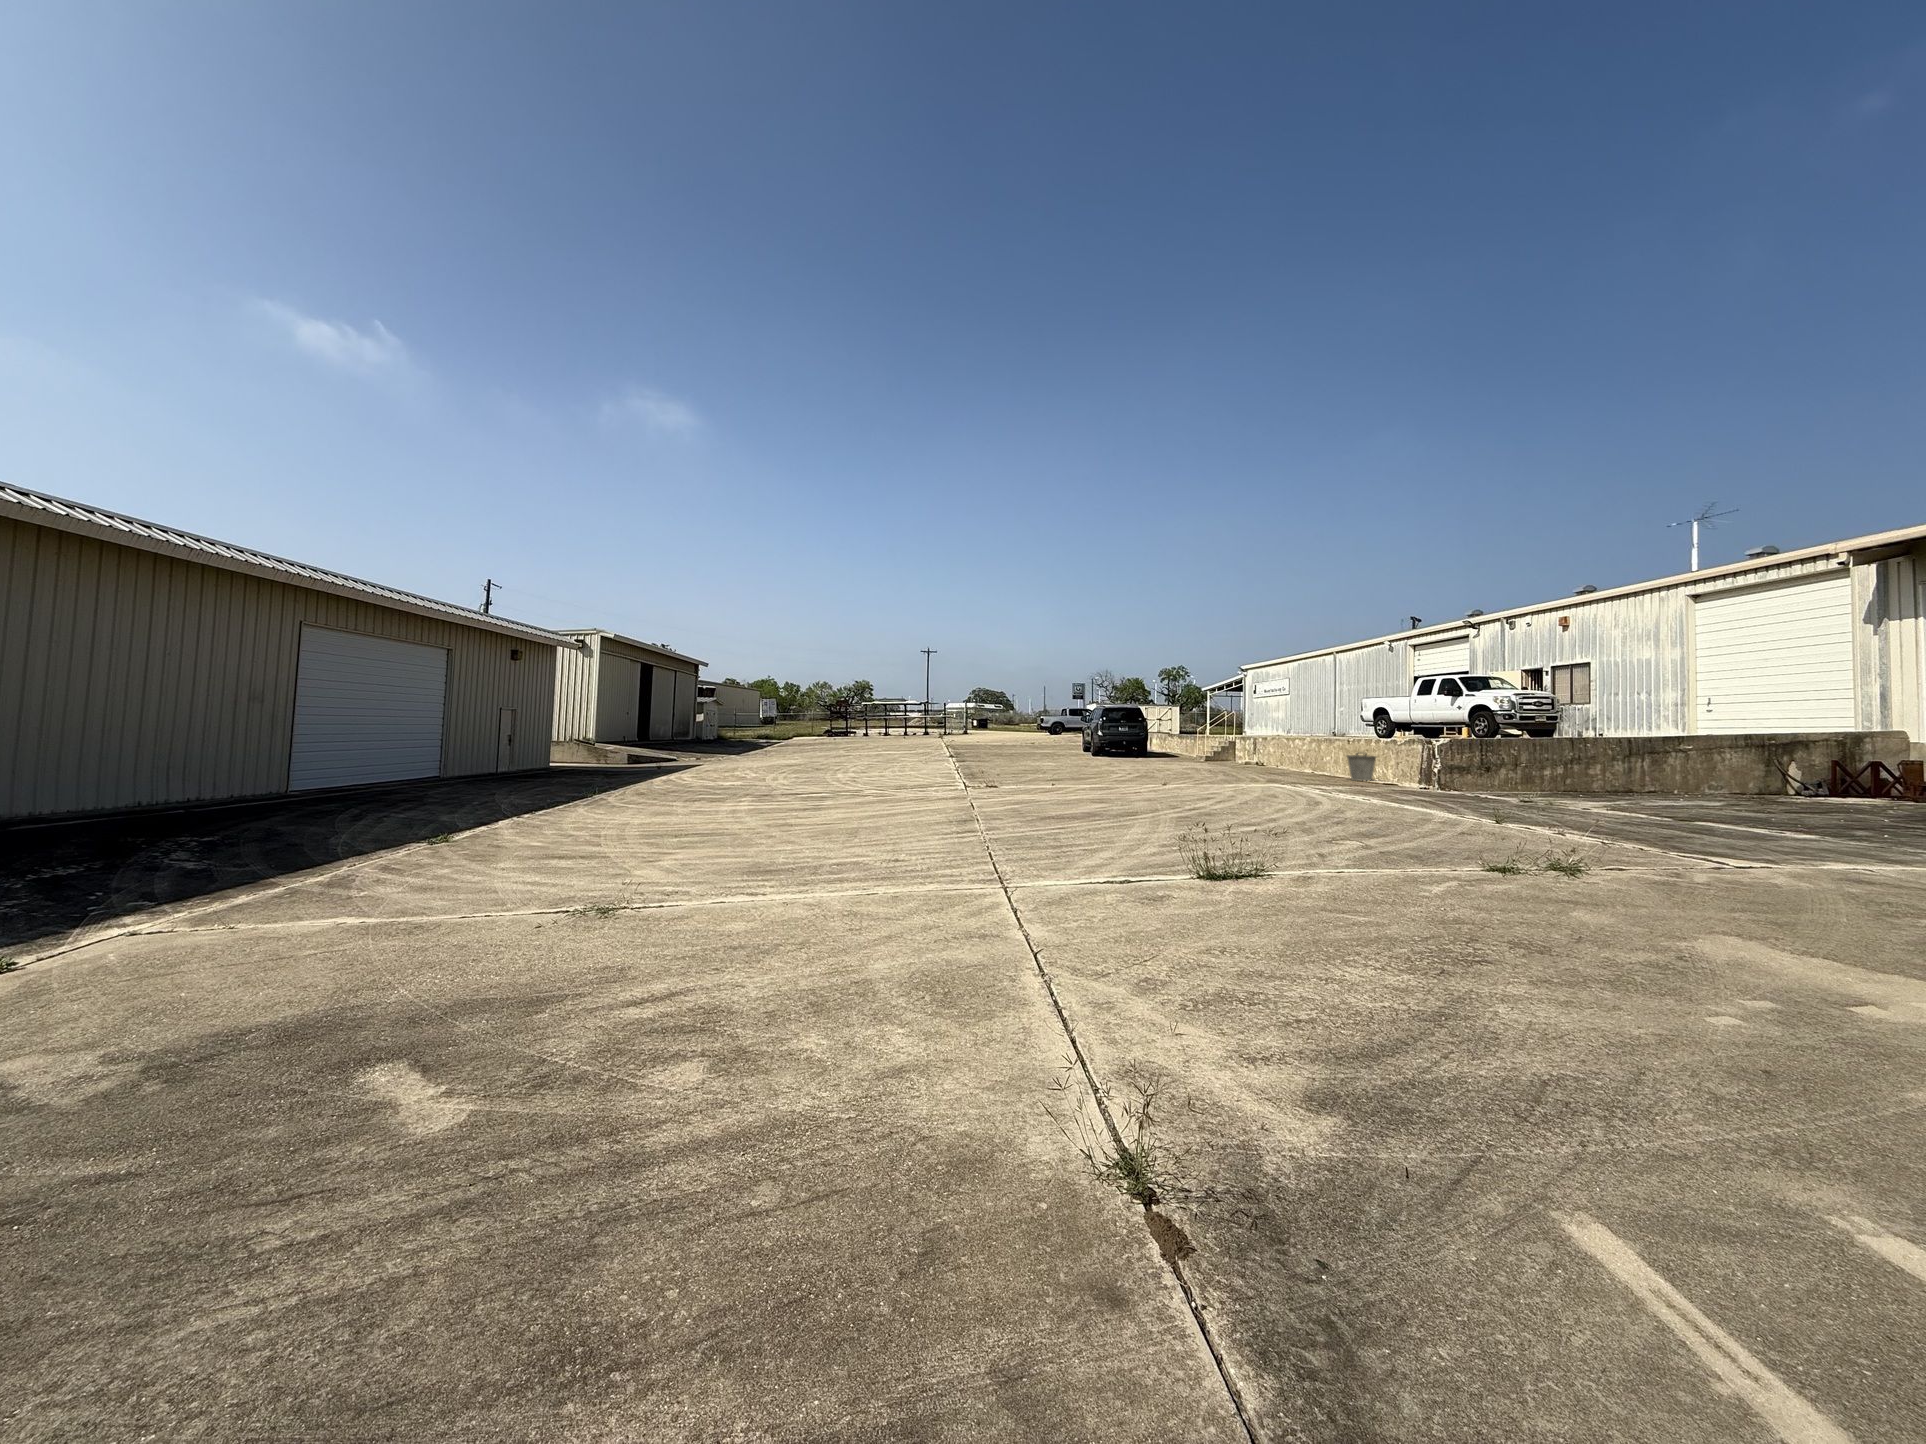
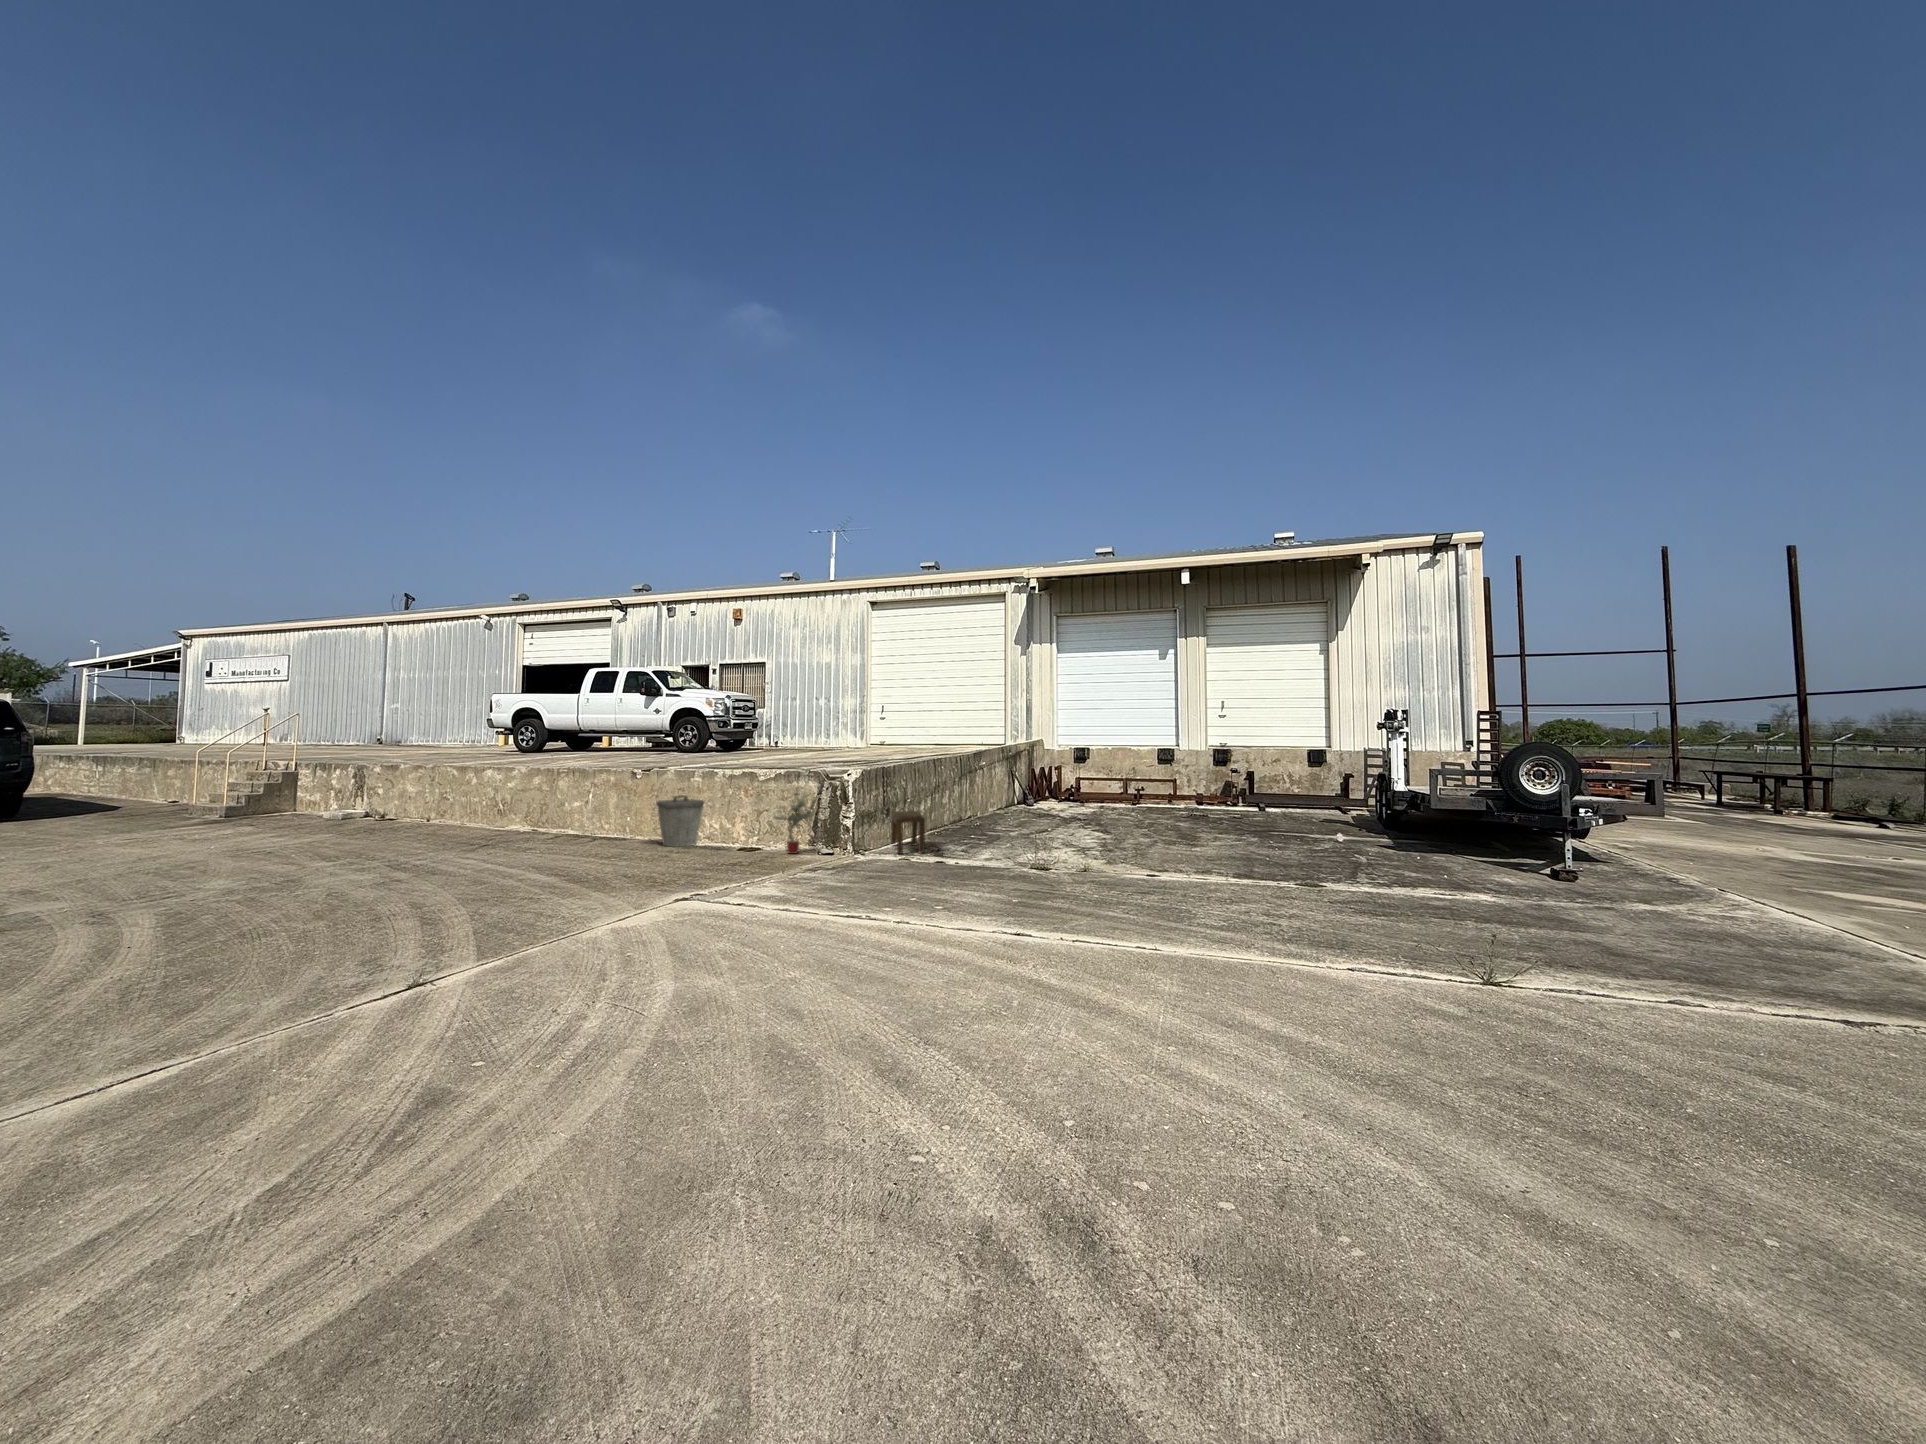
potted tree: none [1397,749,1422,787] -> present [774,791,816,854]
bench: none [1467,768,1509,793] -> present [891,811,925,854]

